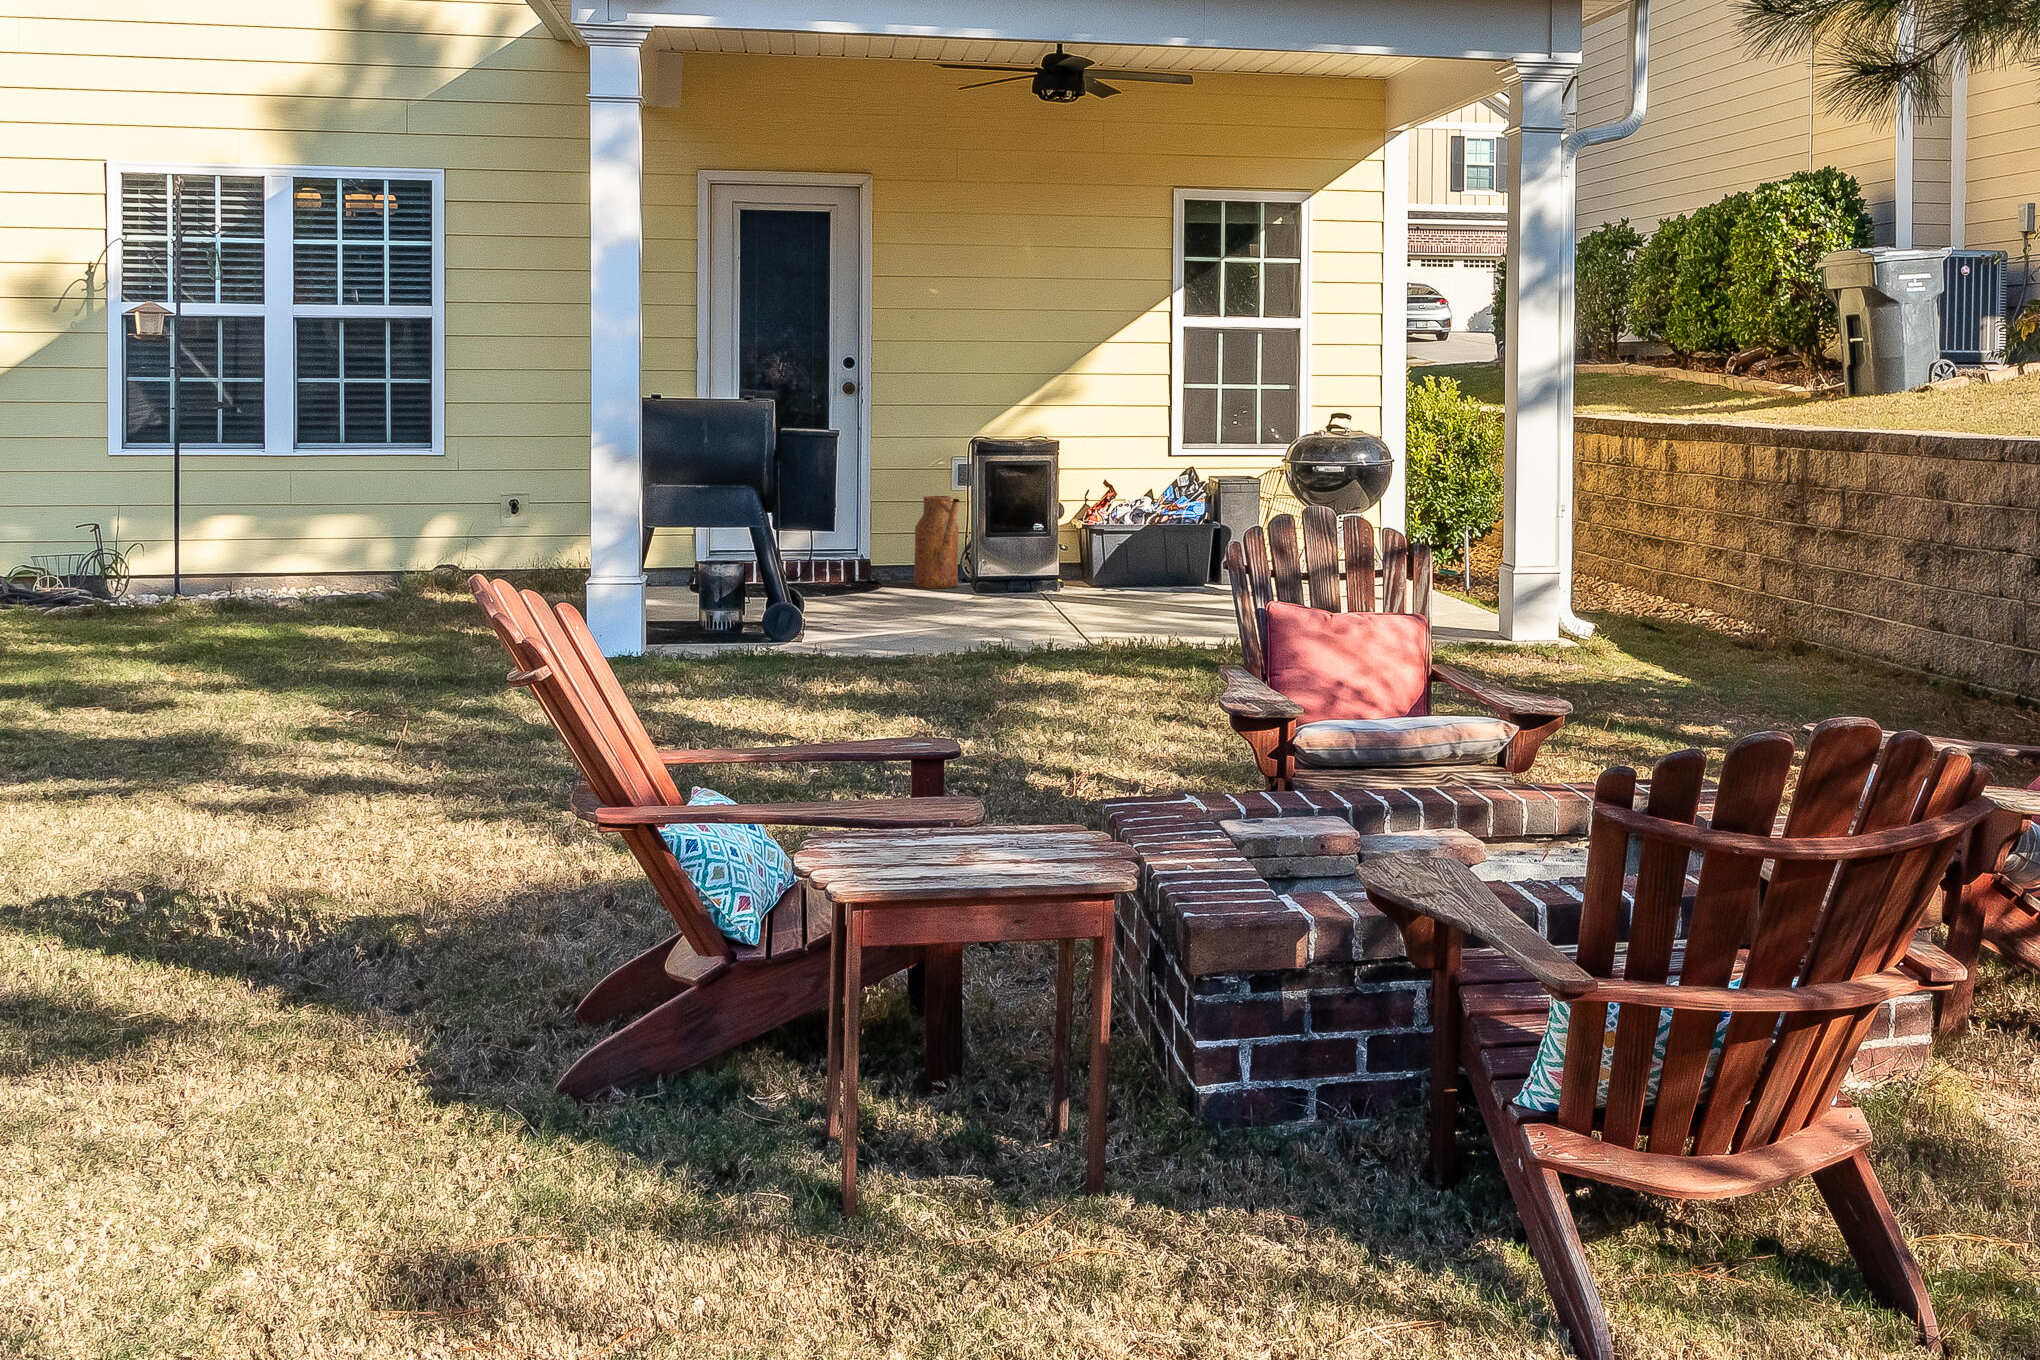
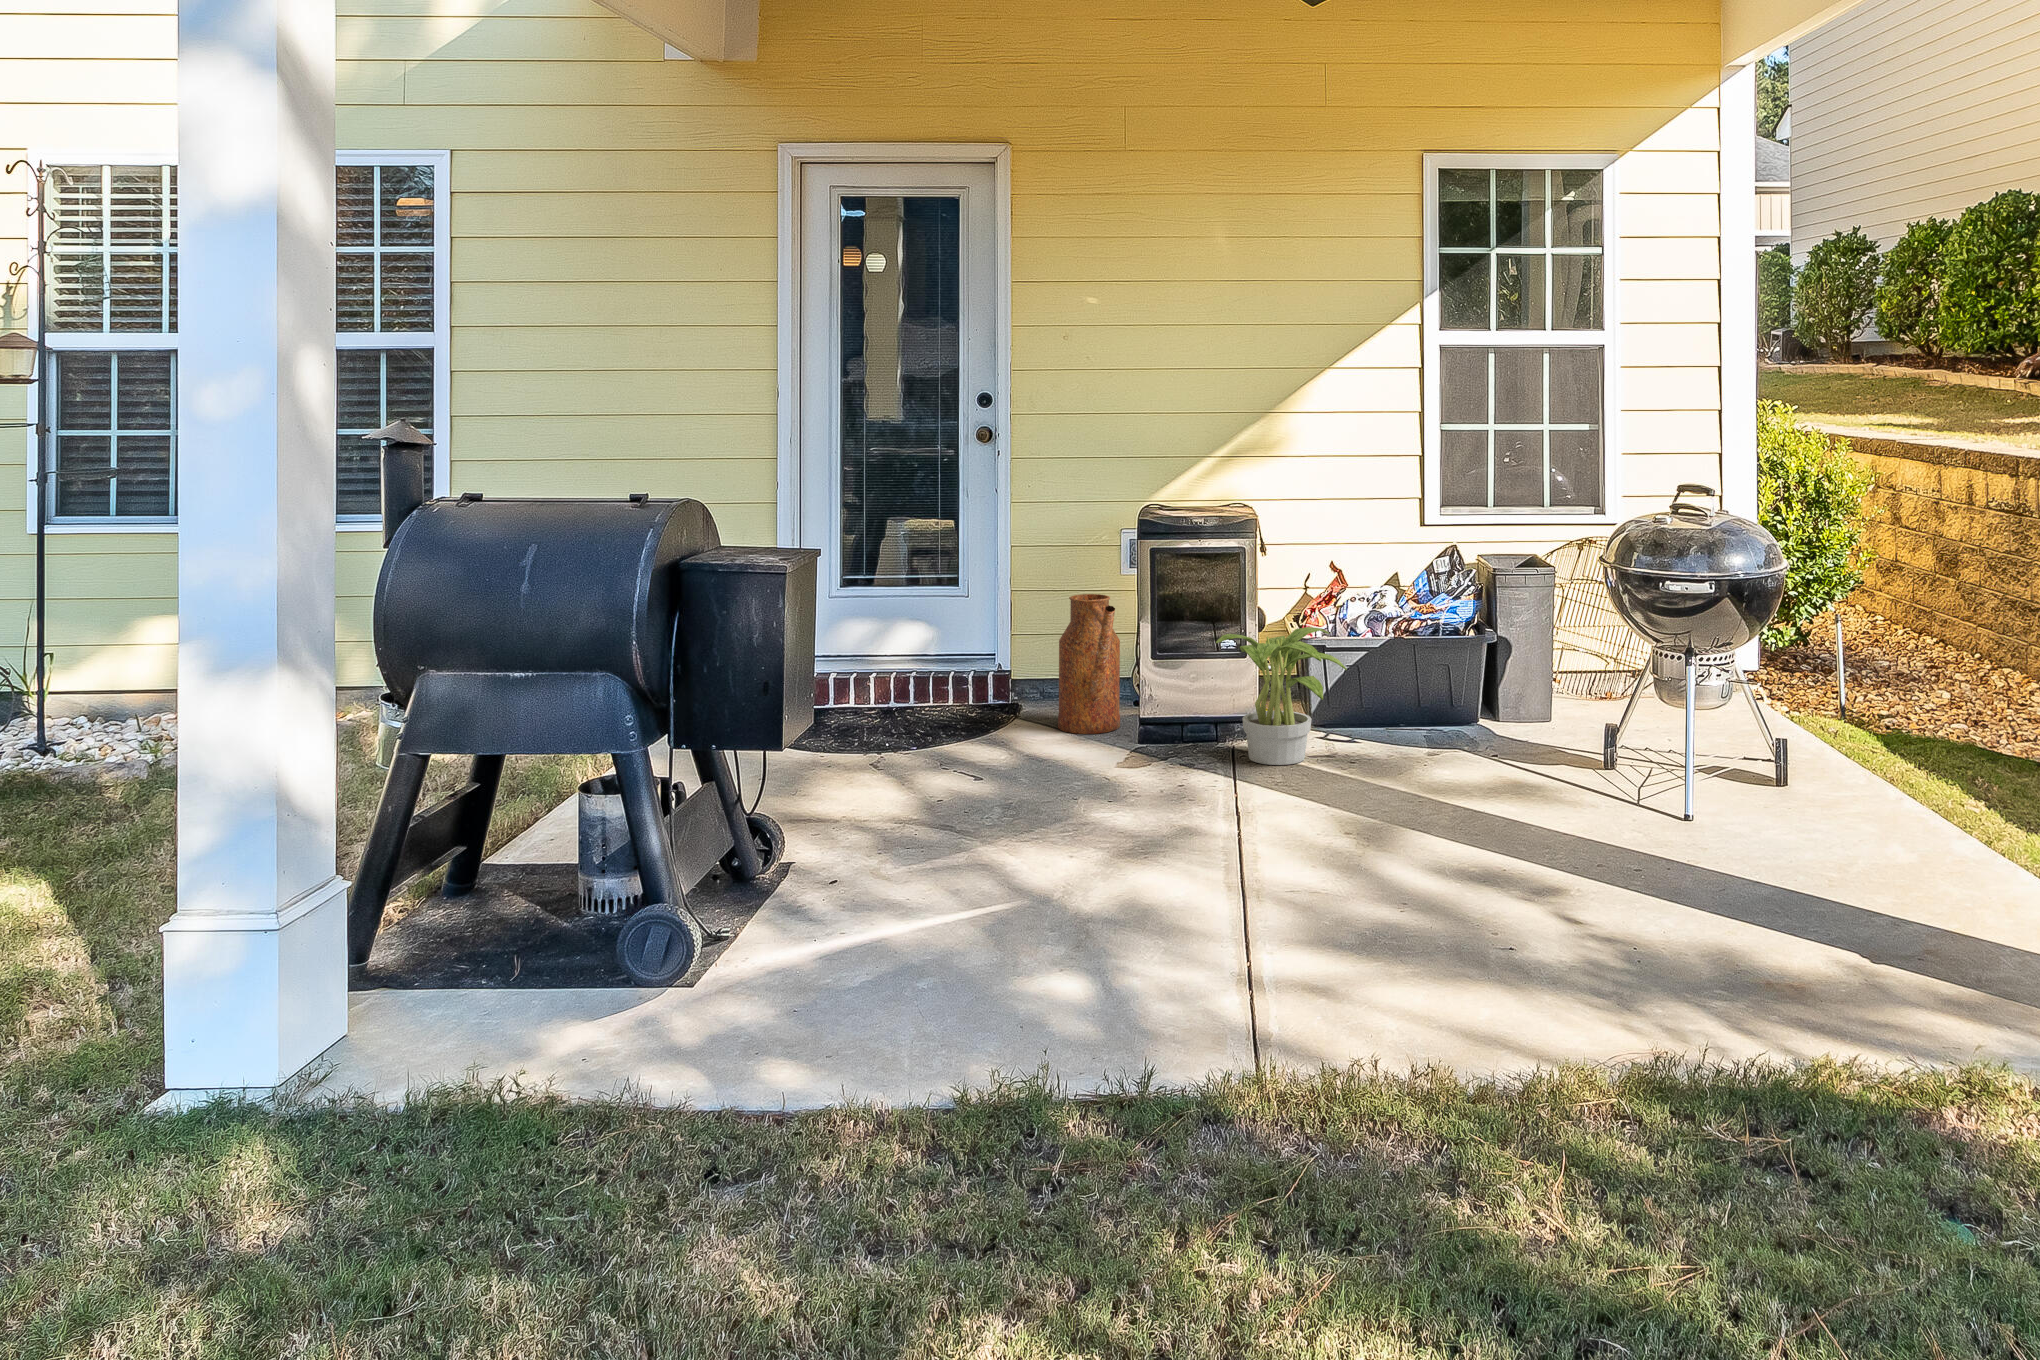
potted plant: none [1030,512,1116,598] -> present [1216,627,1347,765]

